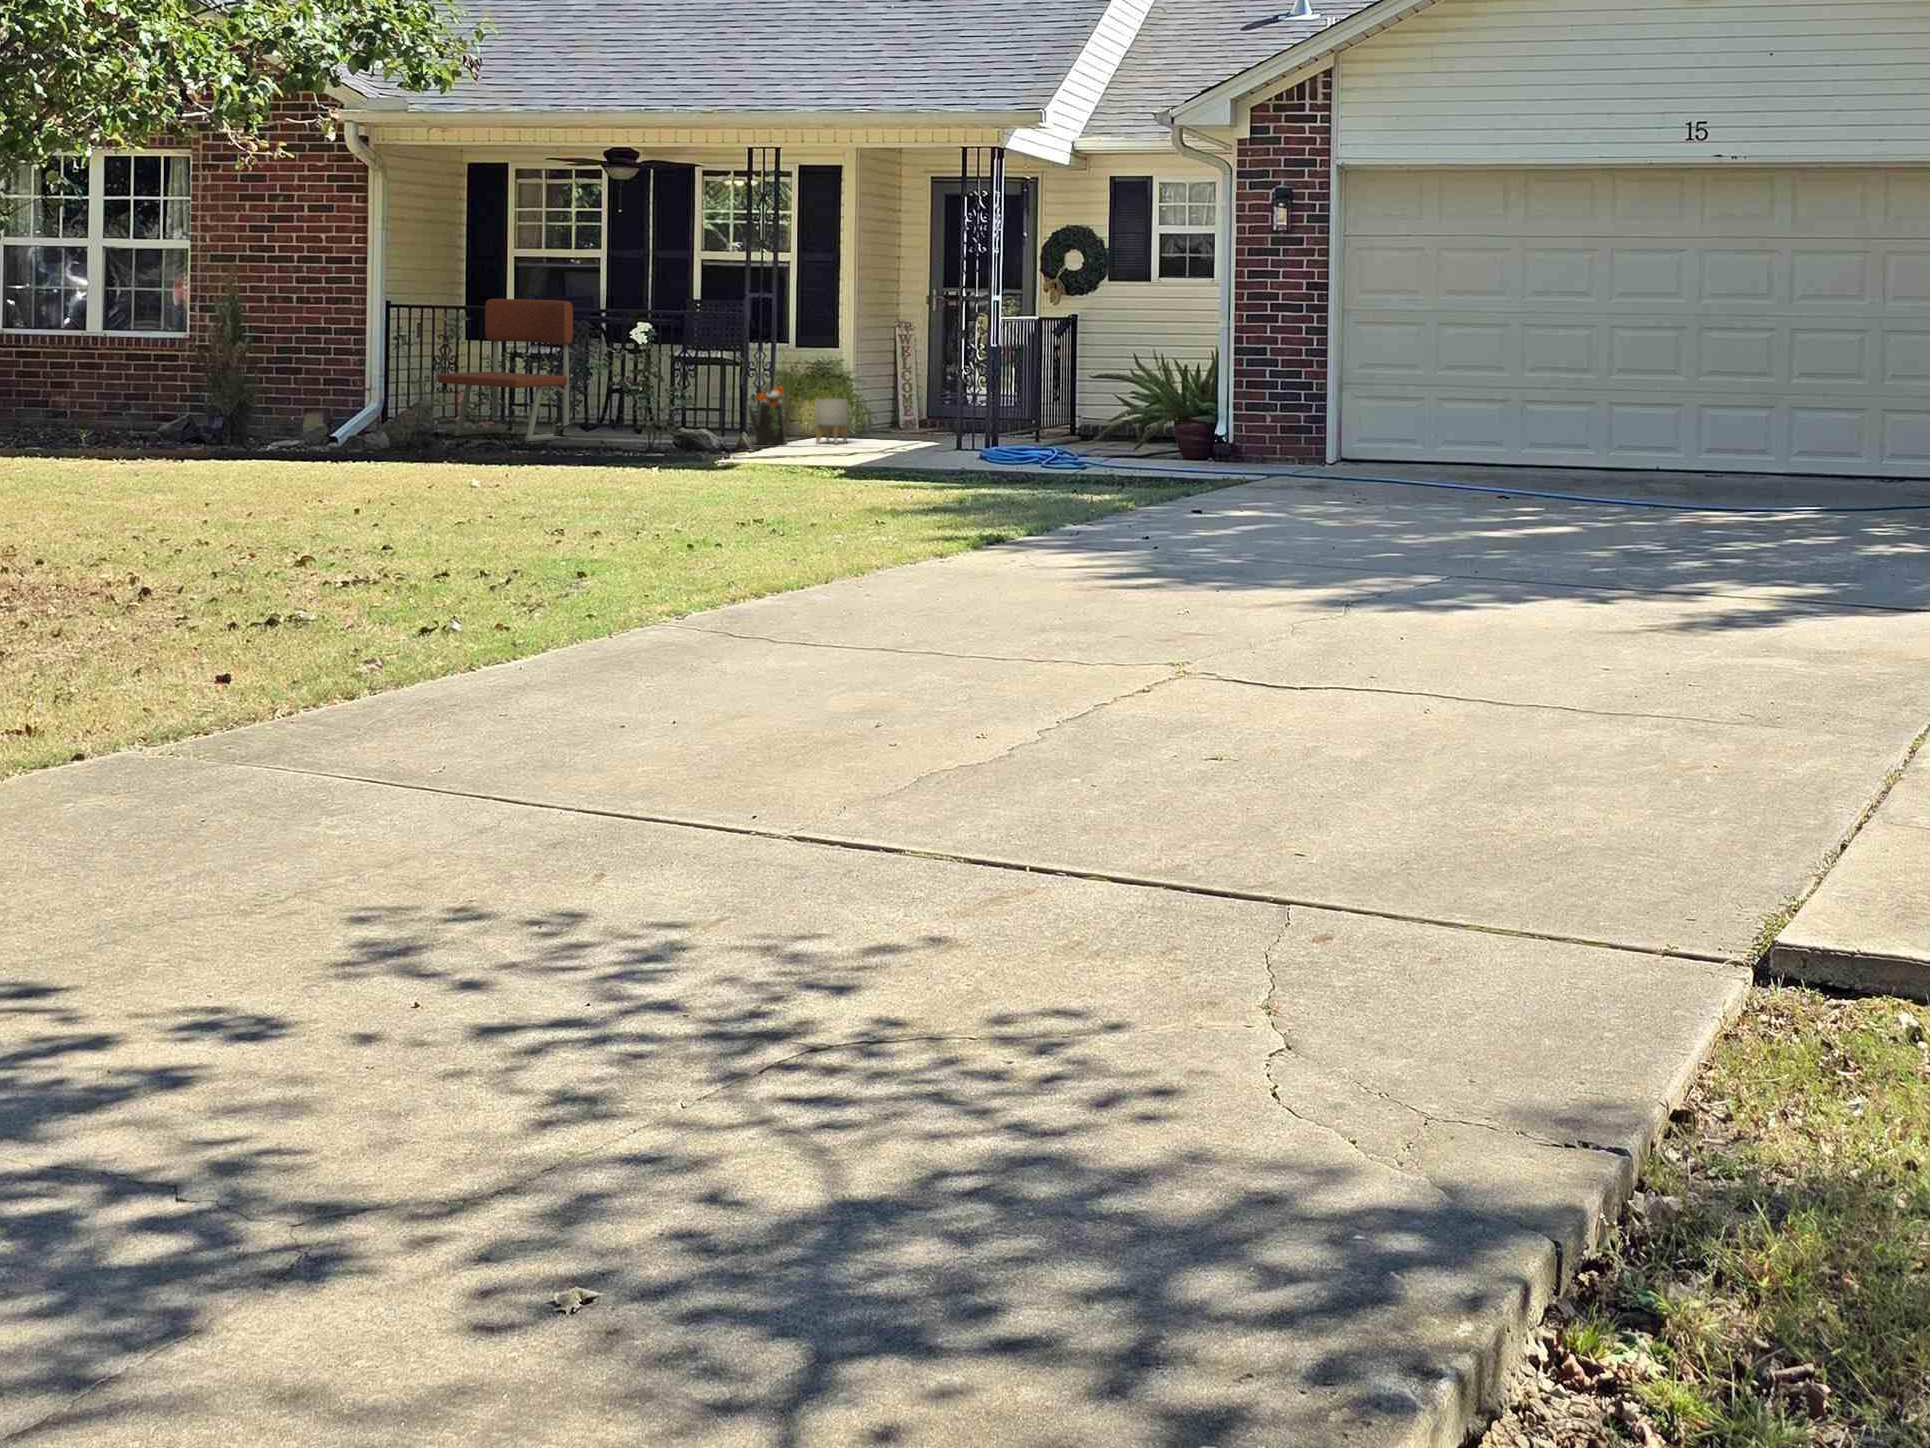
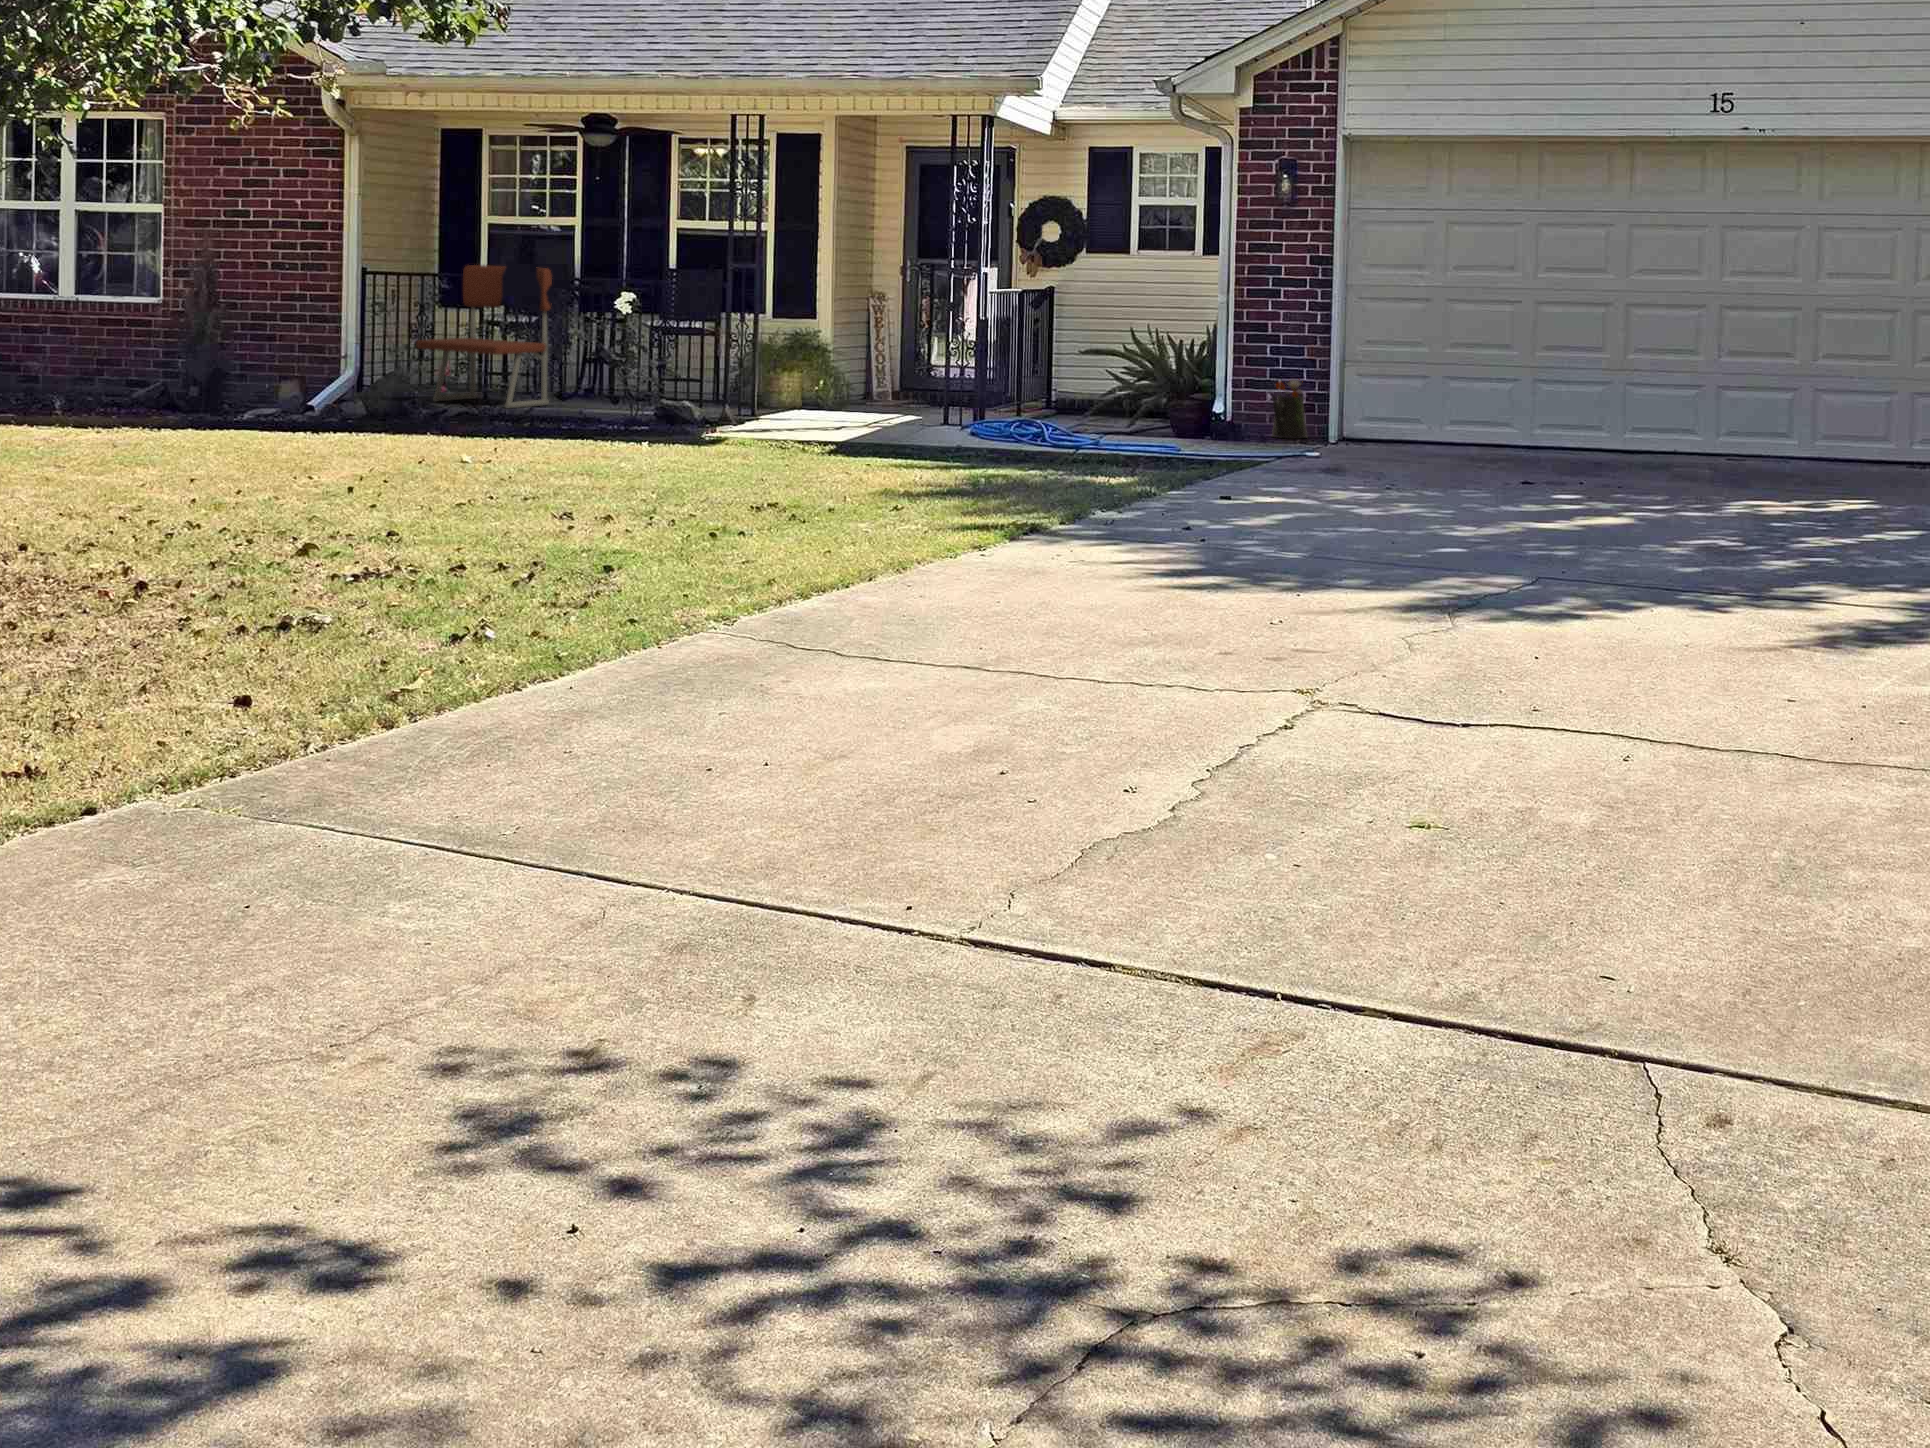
watering can: present [749,387,786,445] -> present [1272,378,1307,439]
planter: present [816,399,848,444] -> none [795,368,827,414]

